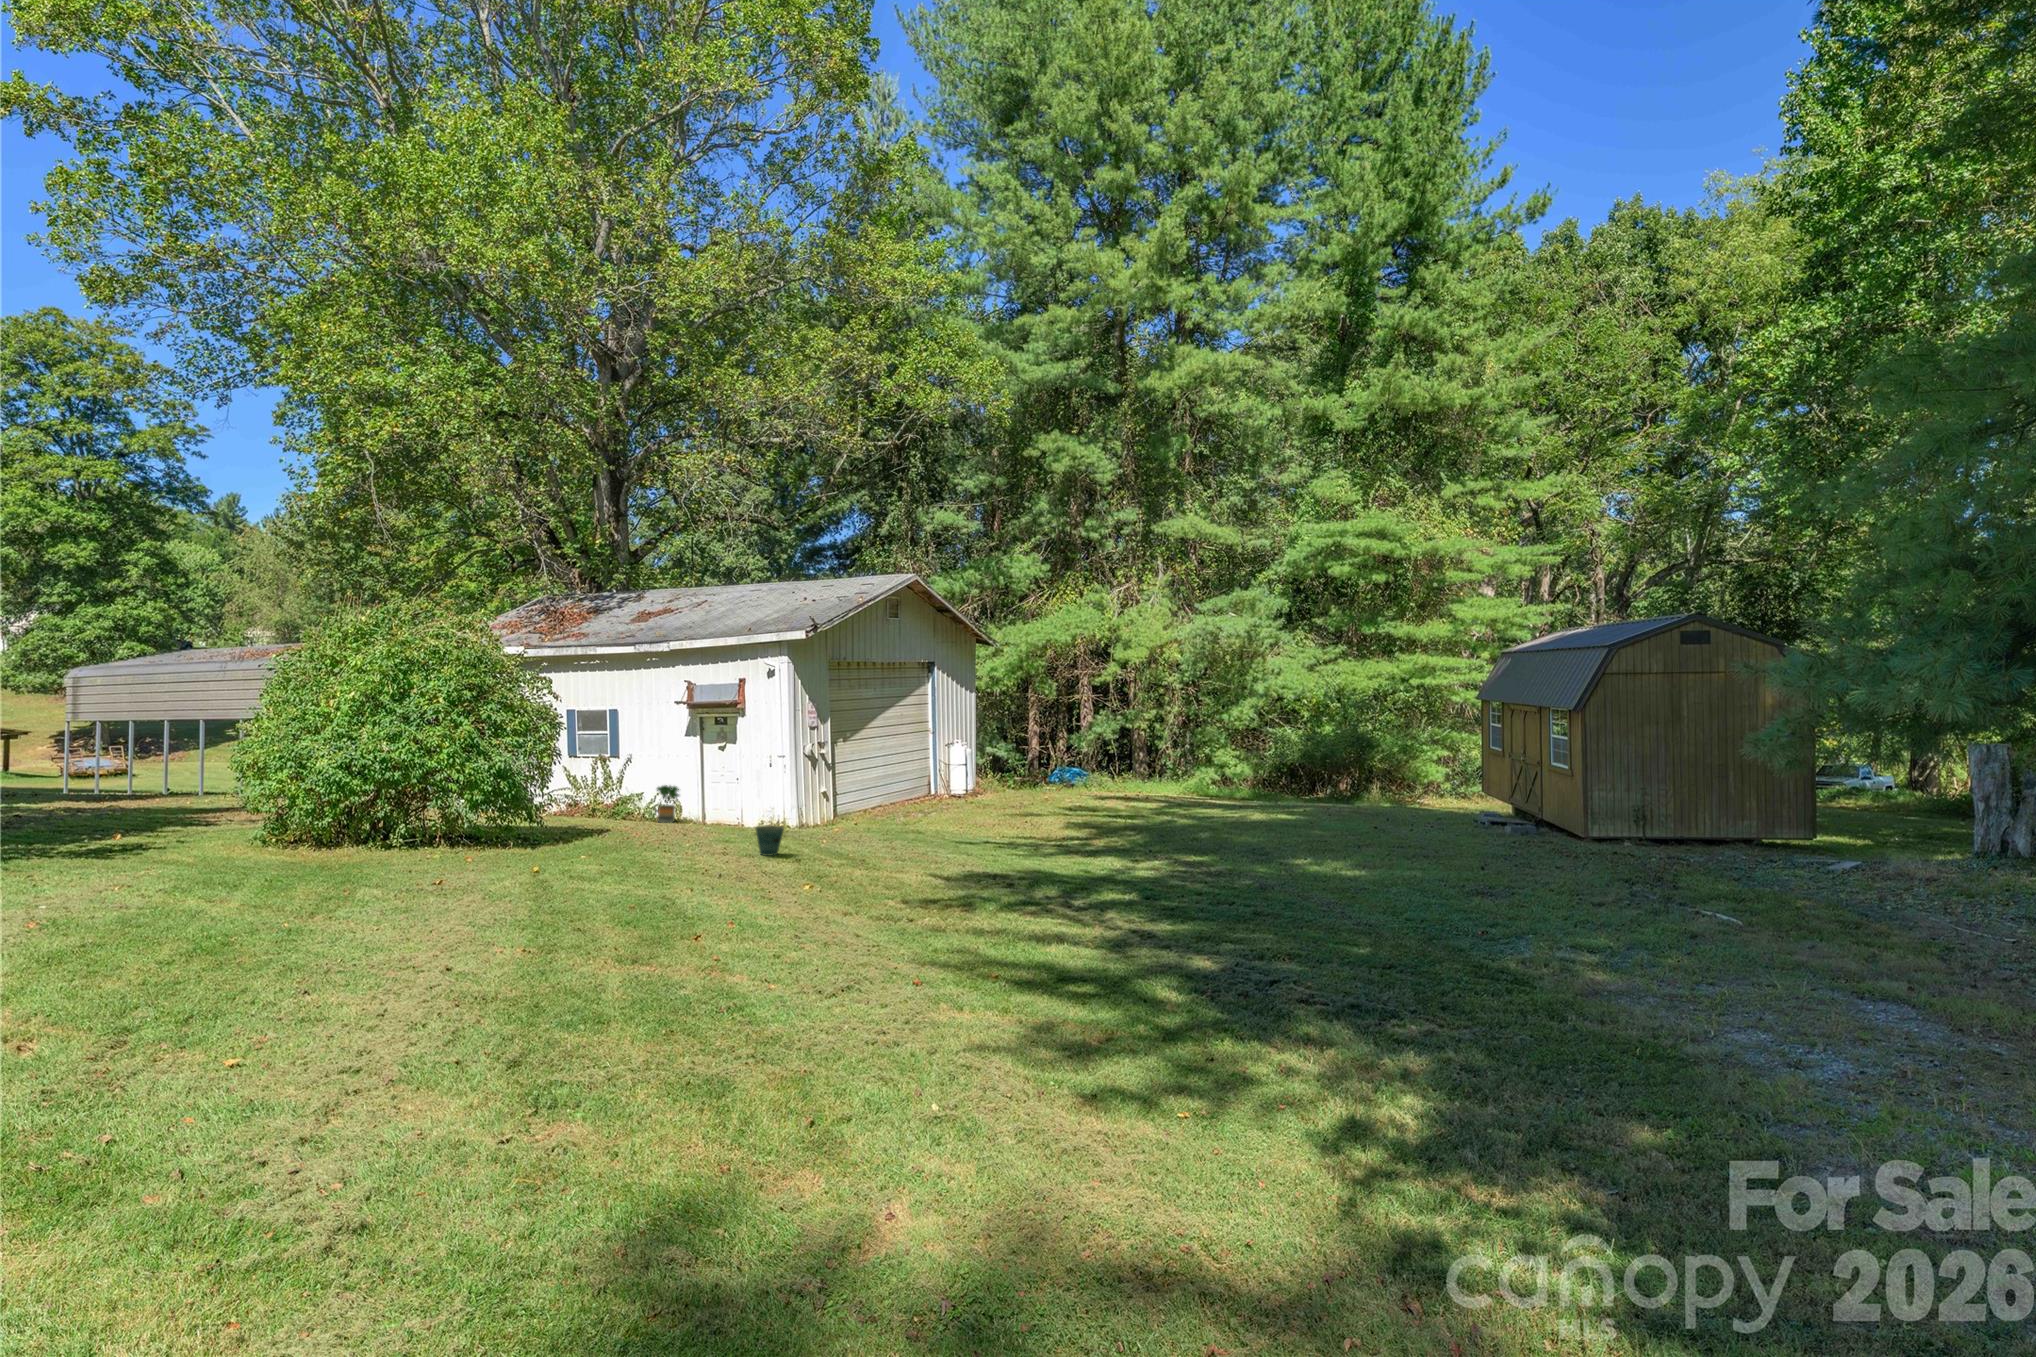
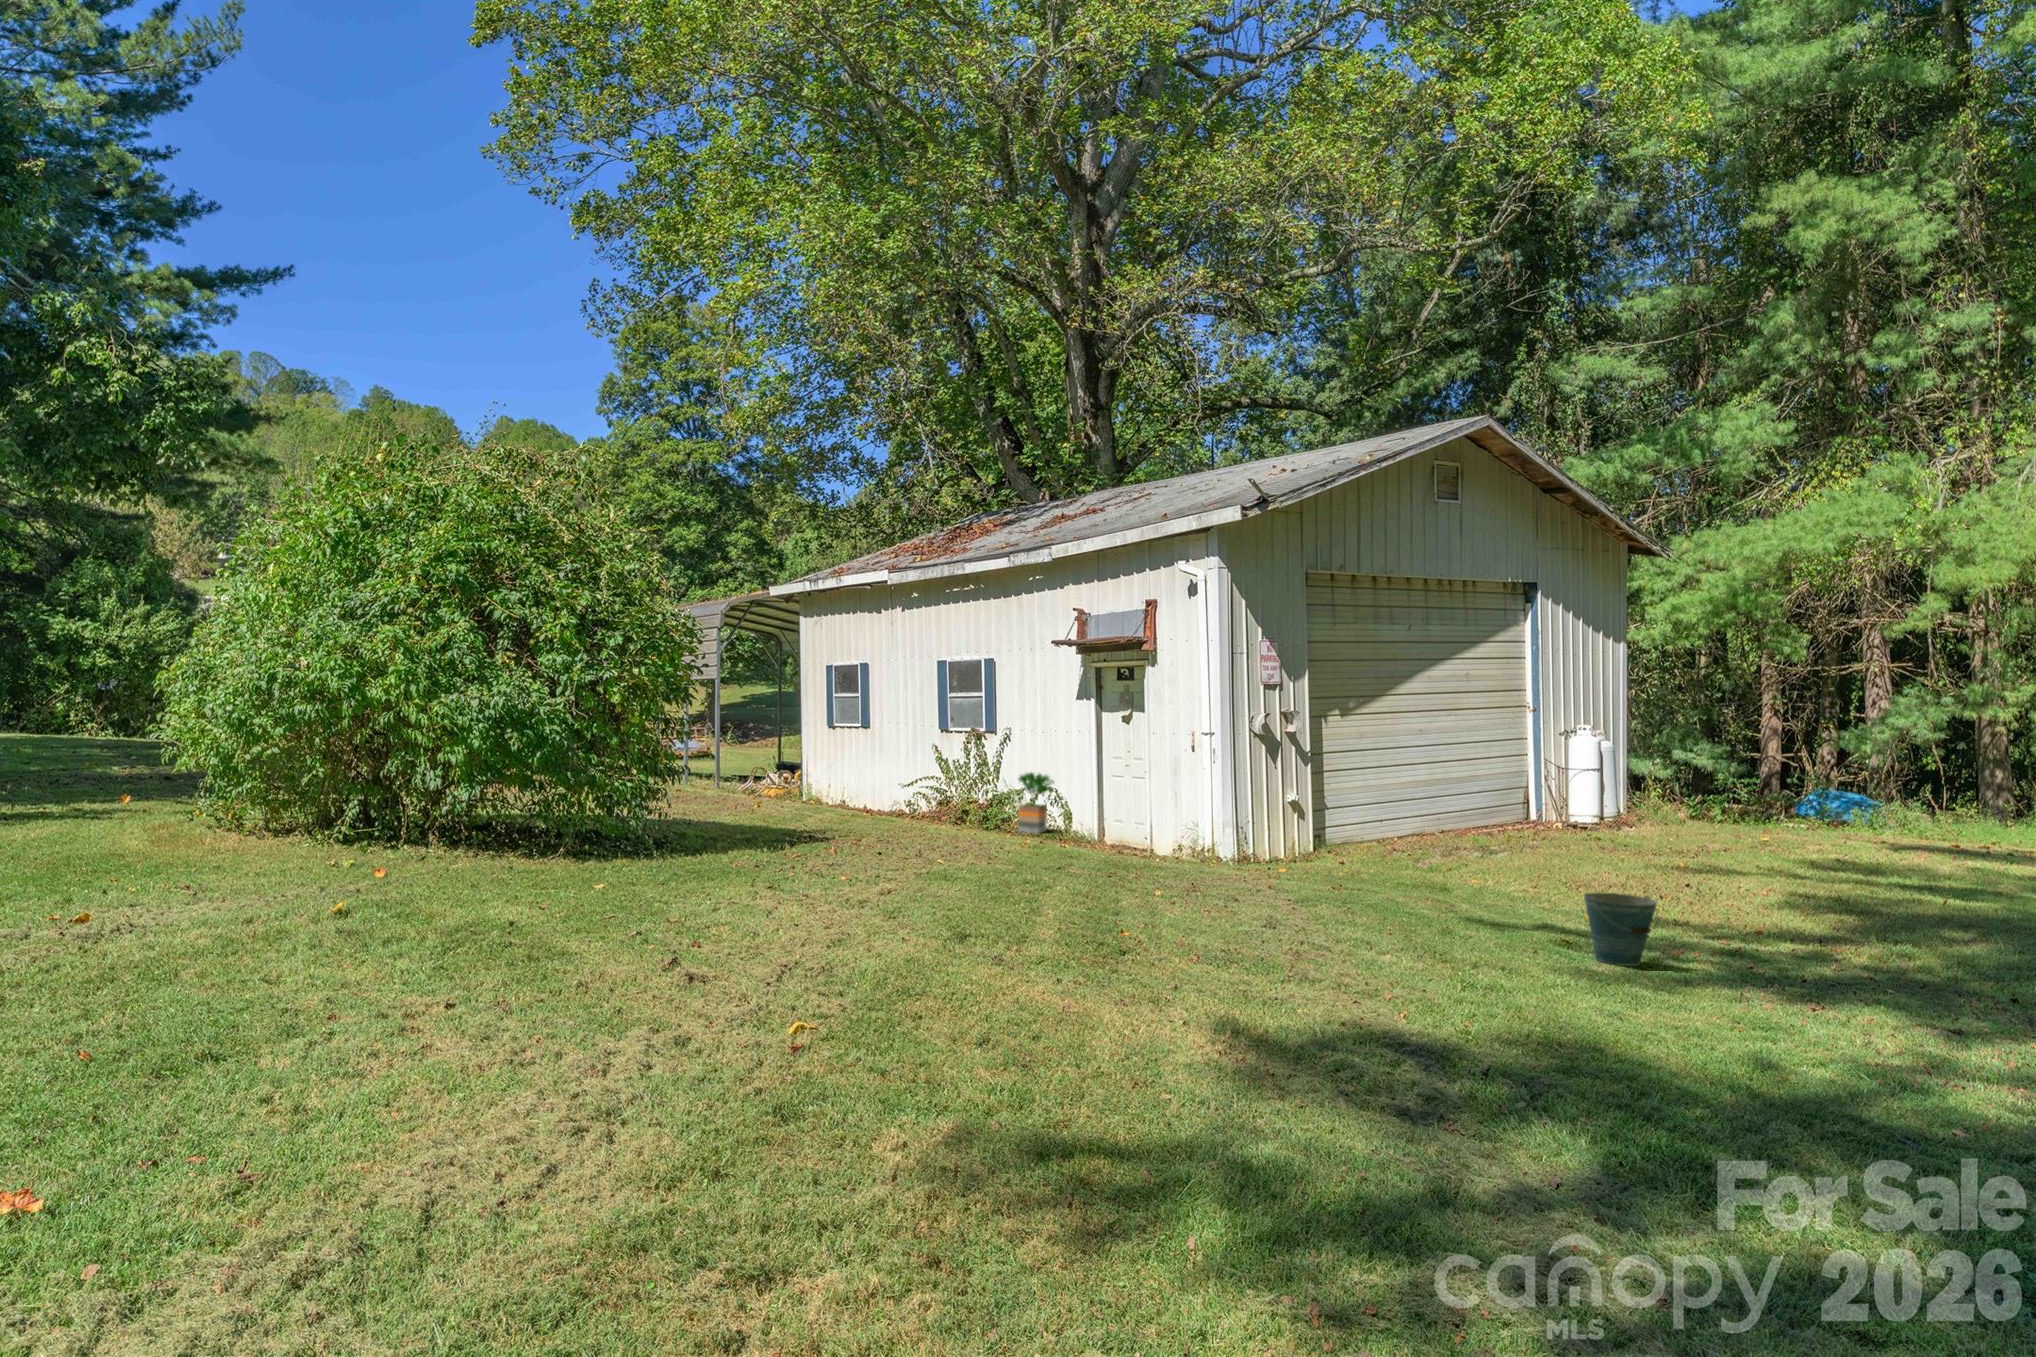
bucket: present [756,825,784,856] -> present [1584,893,1657,966]

